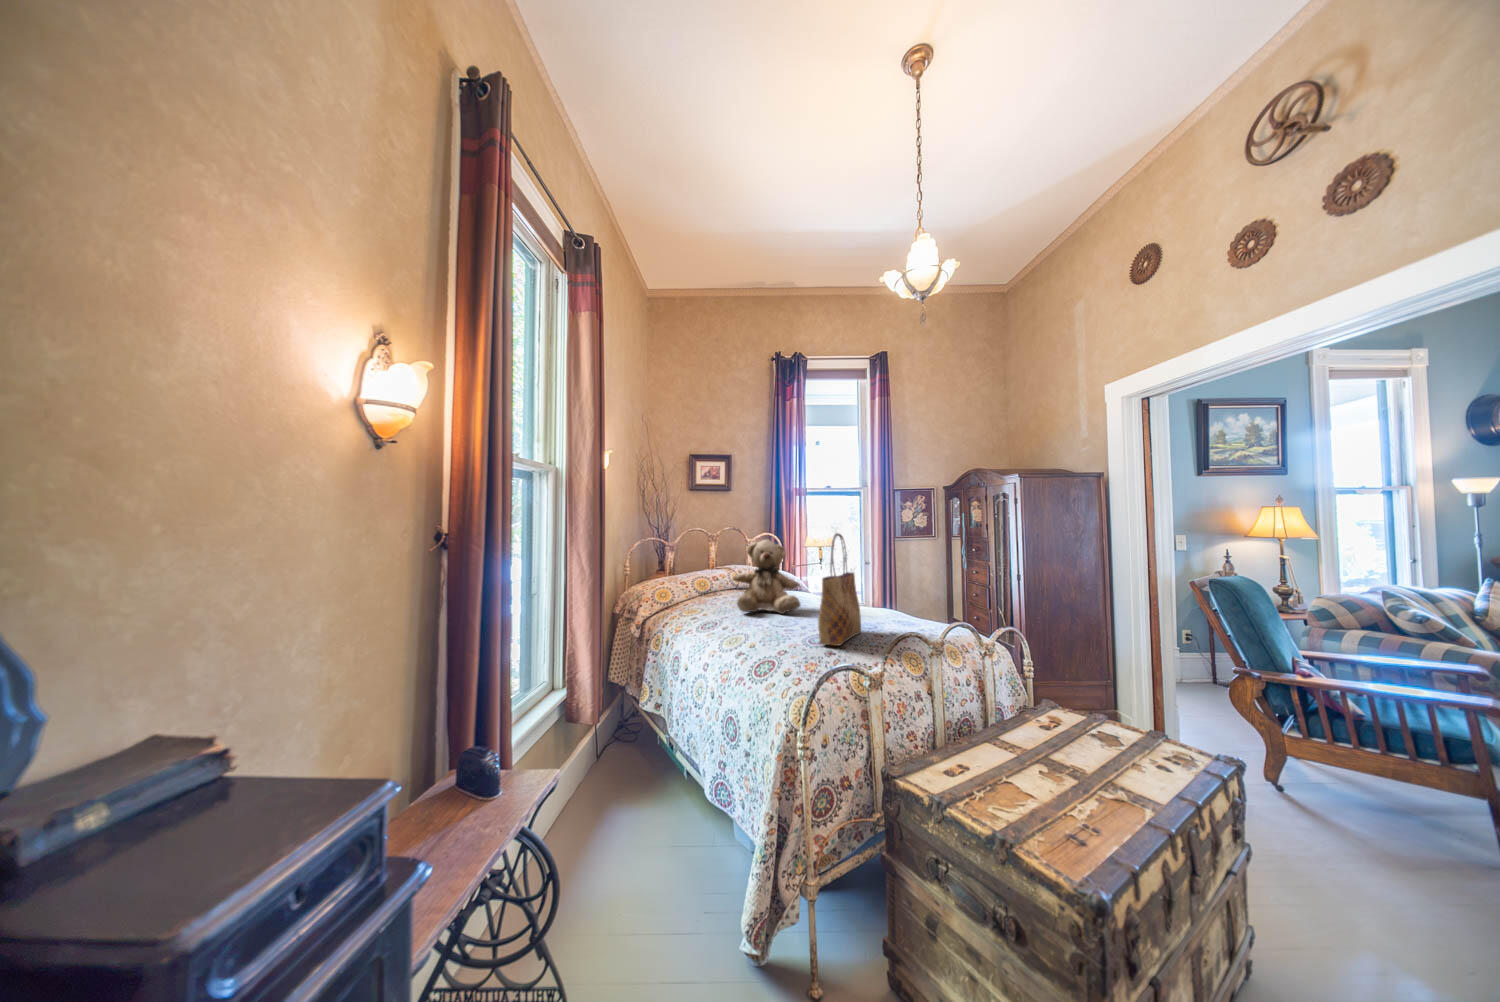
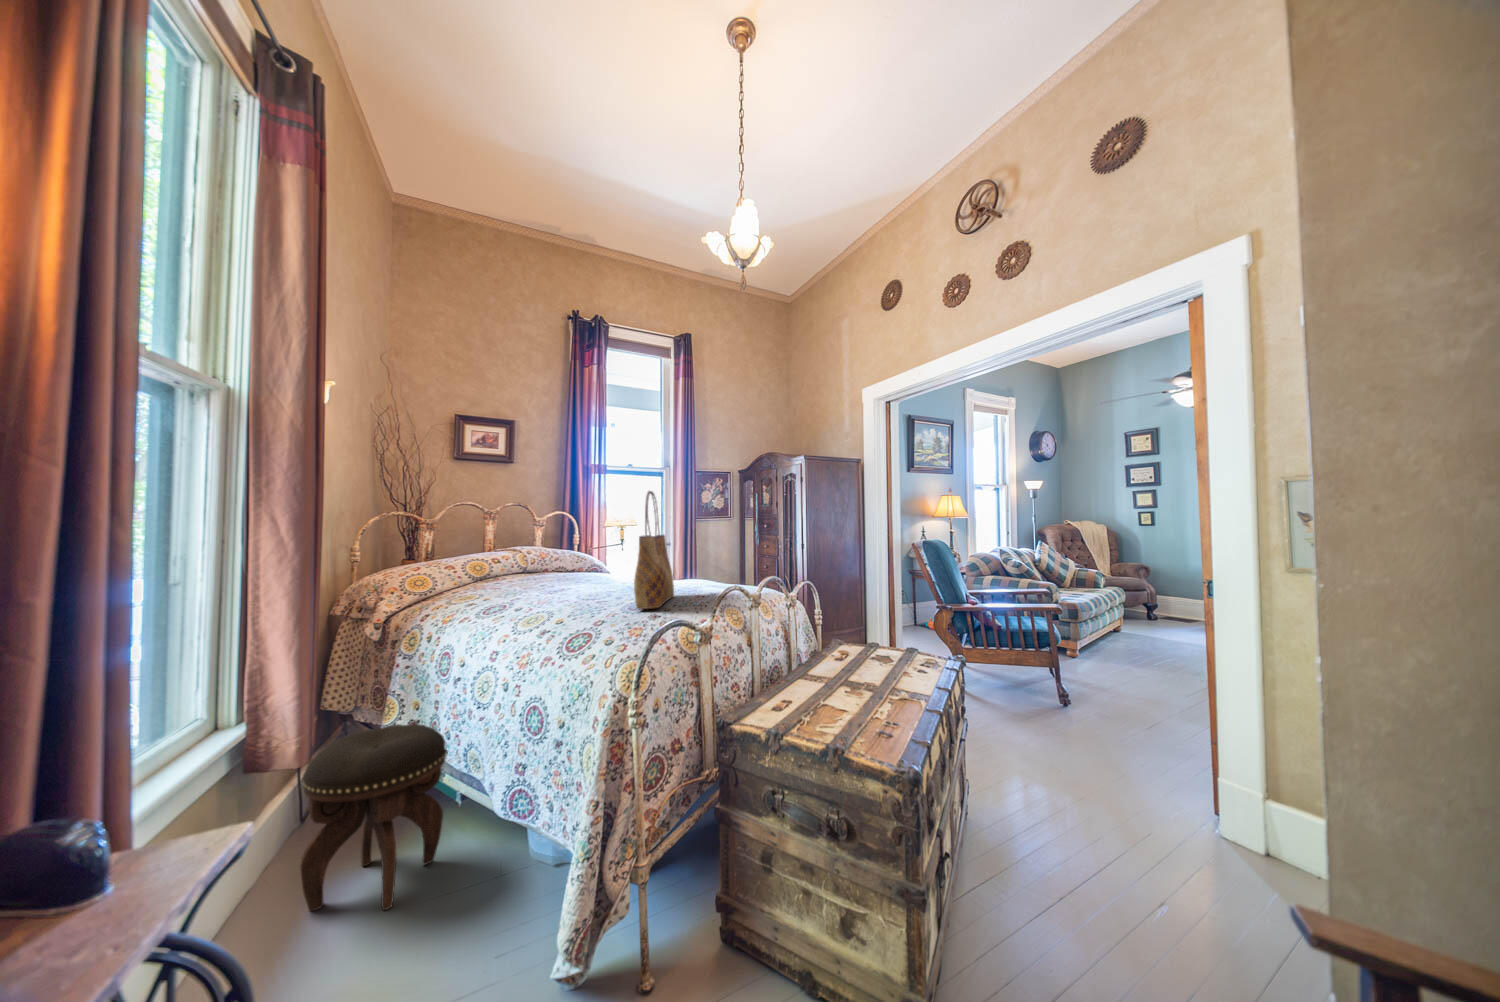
teddy bear: present [732,540,801,614] -> none [514,508,601,593]
footstool: none [584,705,677,848] -> present [300,724,447,911]

